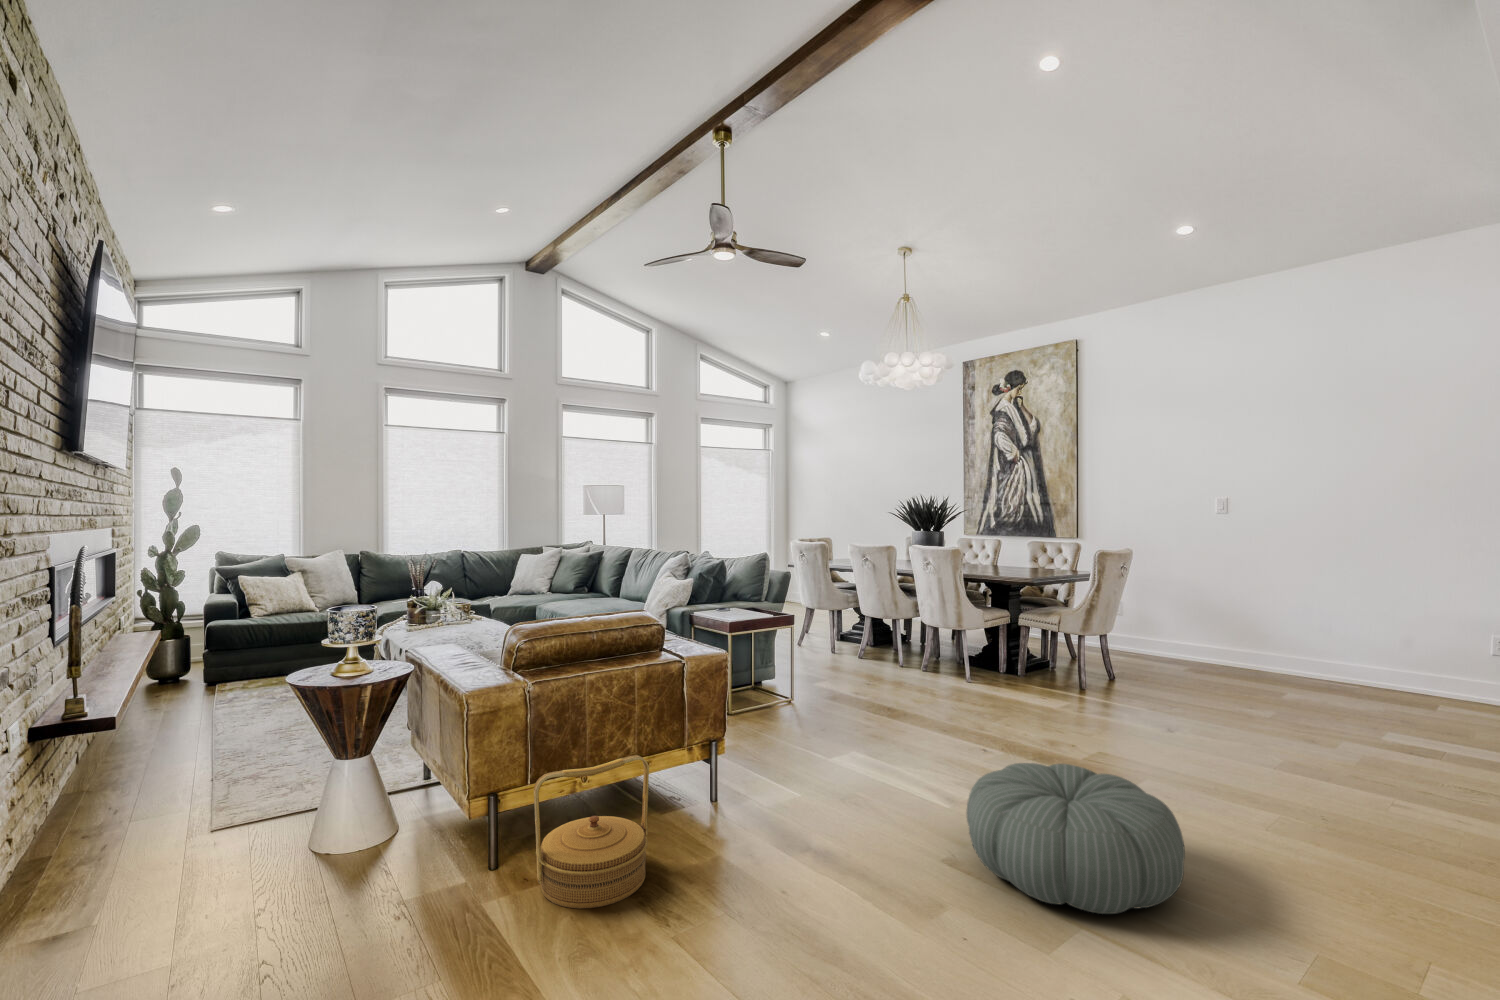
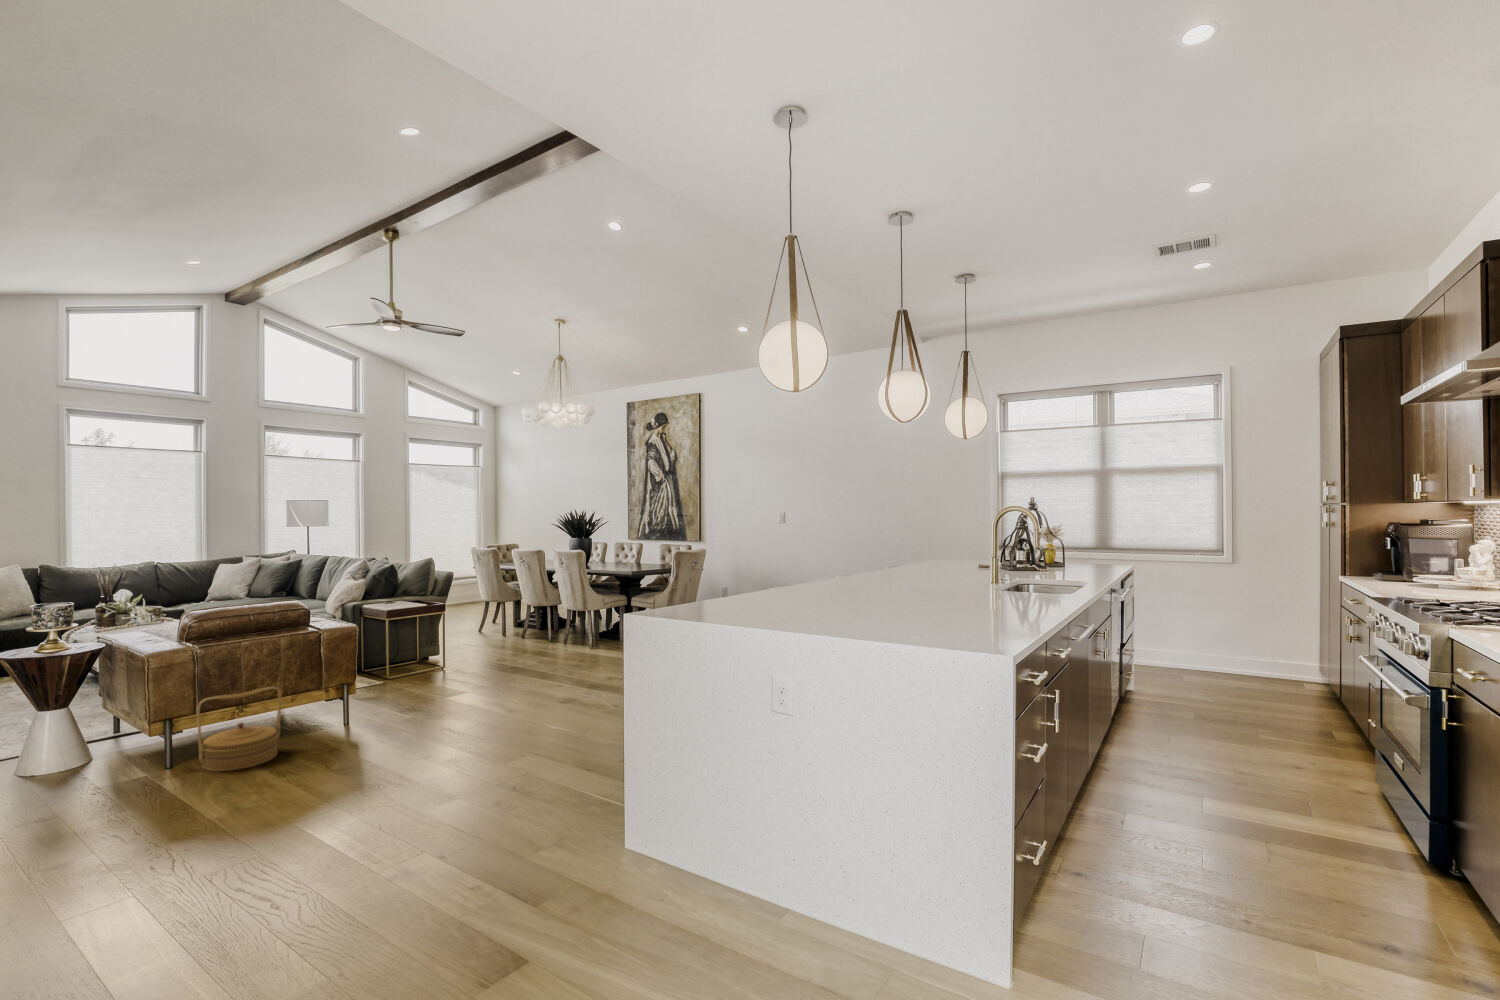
pouf: present [966,763,1185,914] -> none [481,675,592,740]

